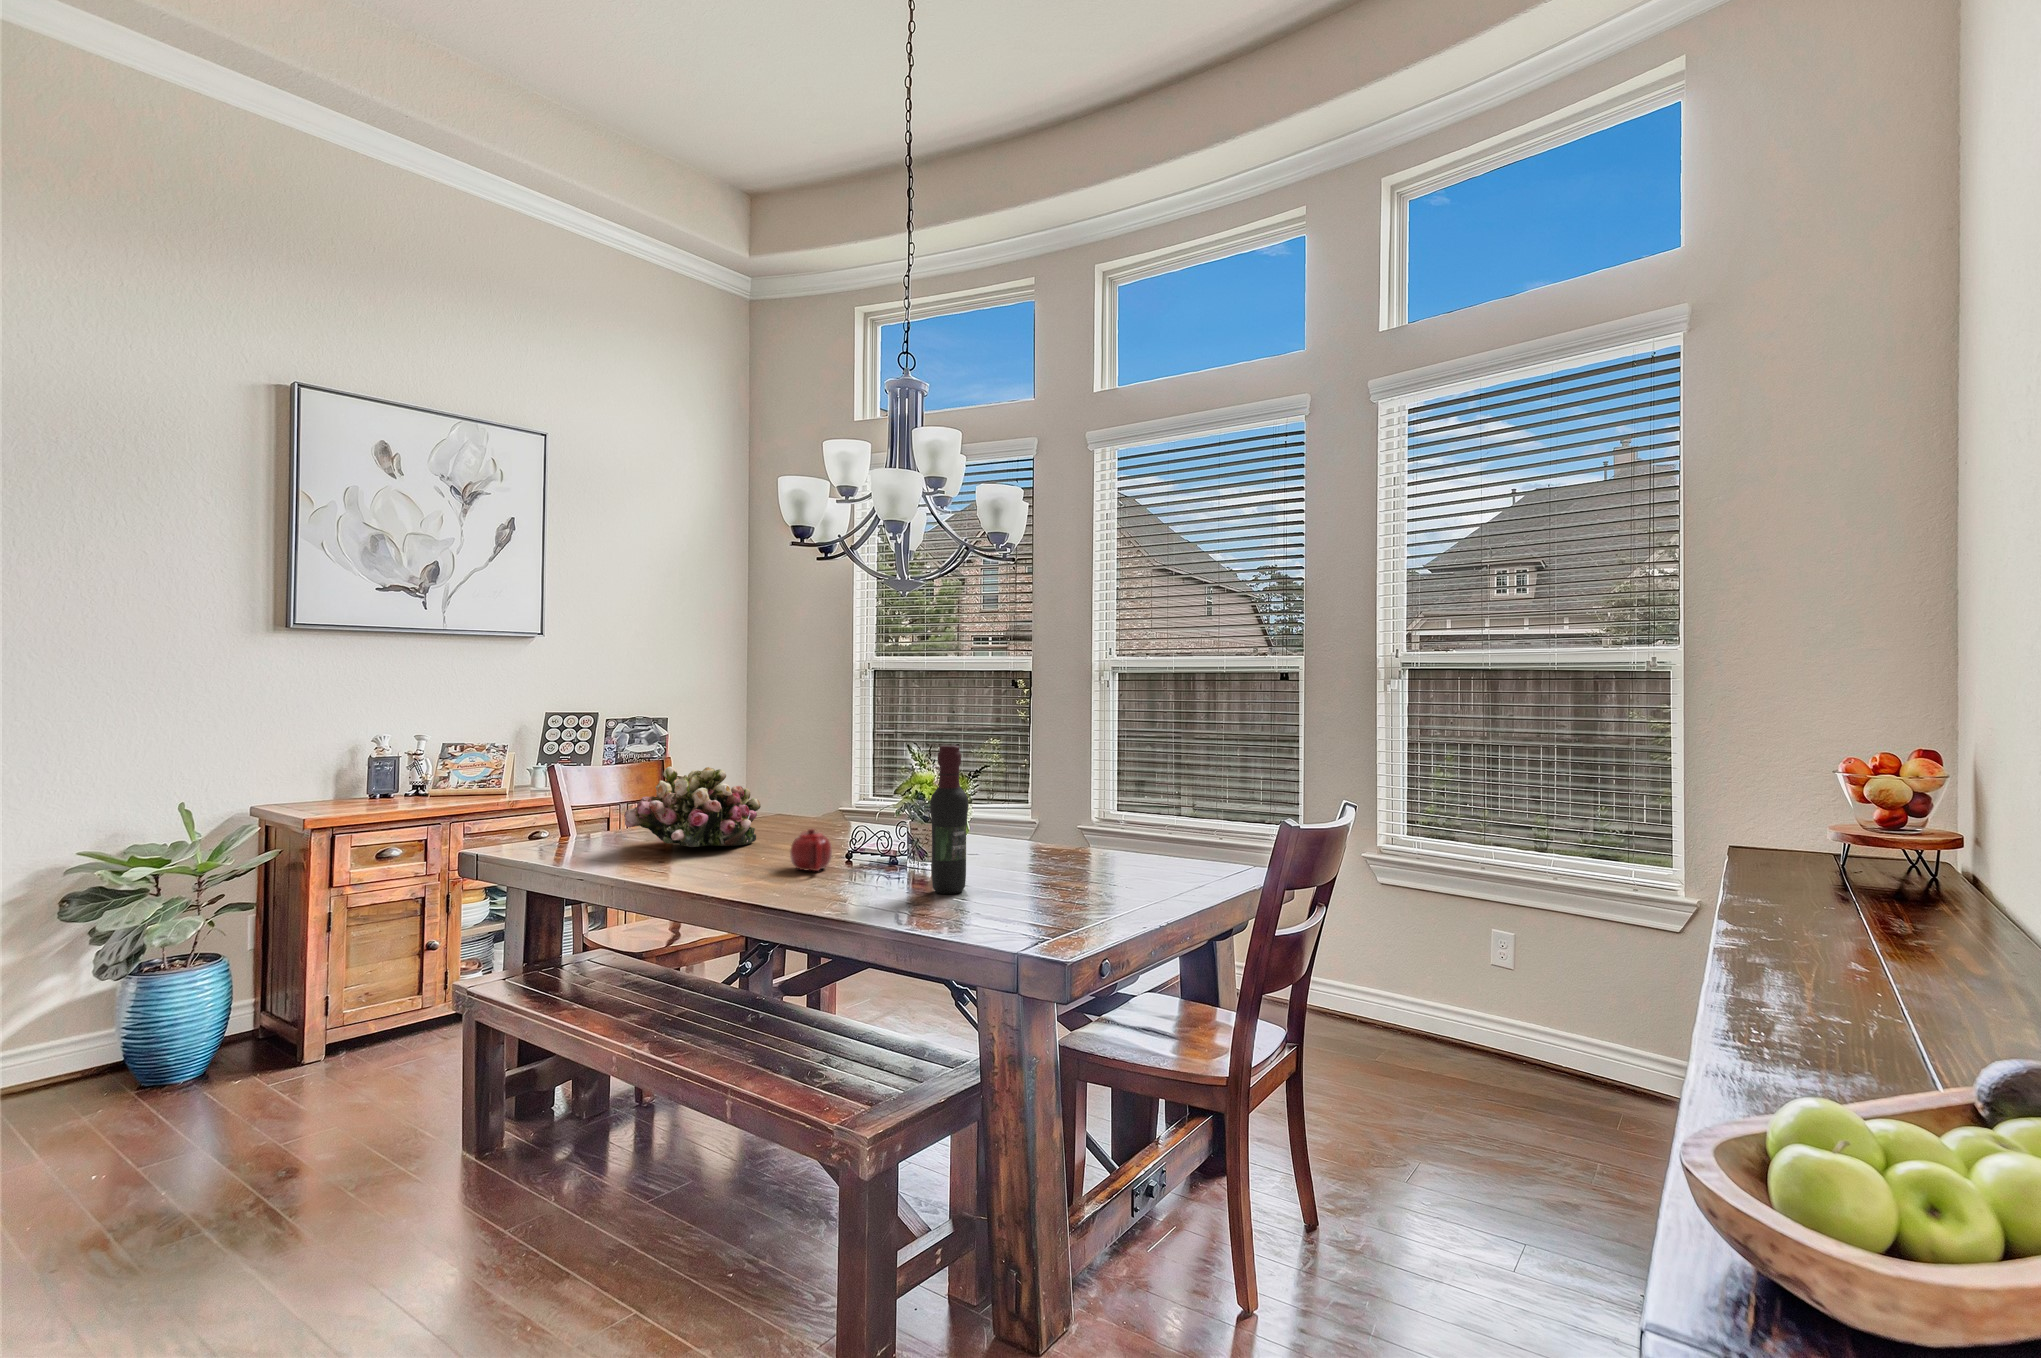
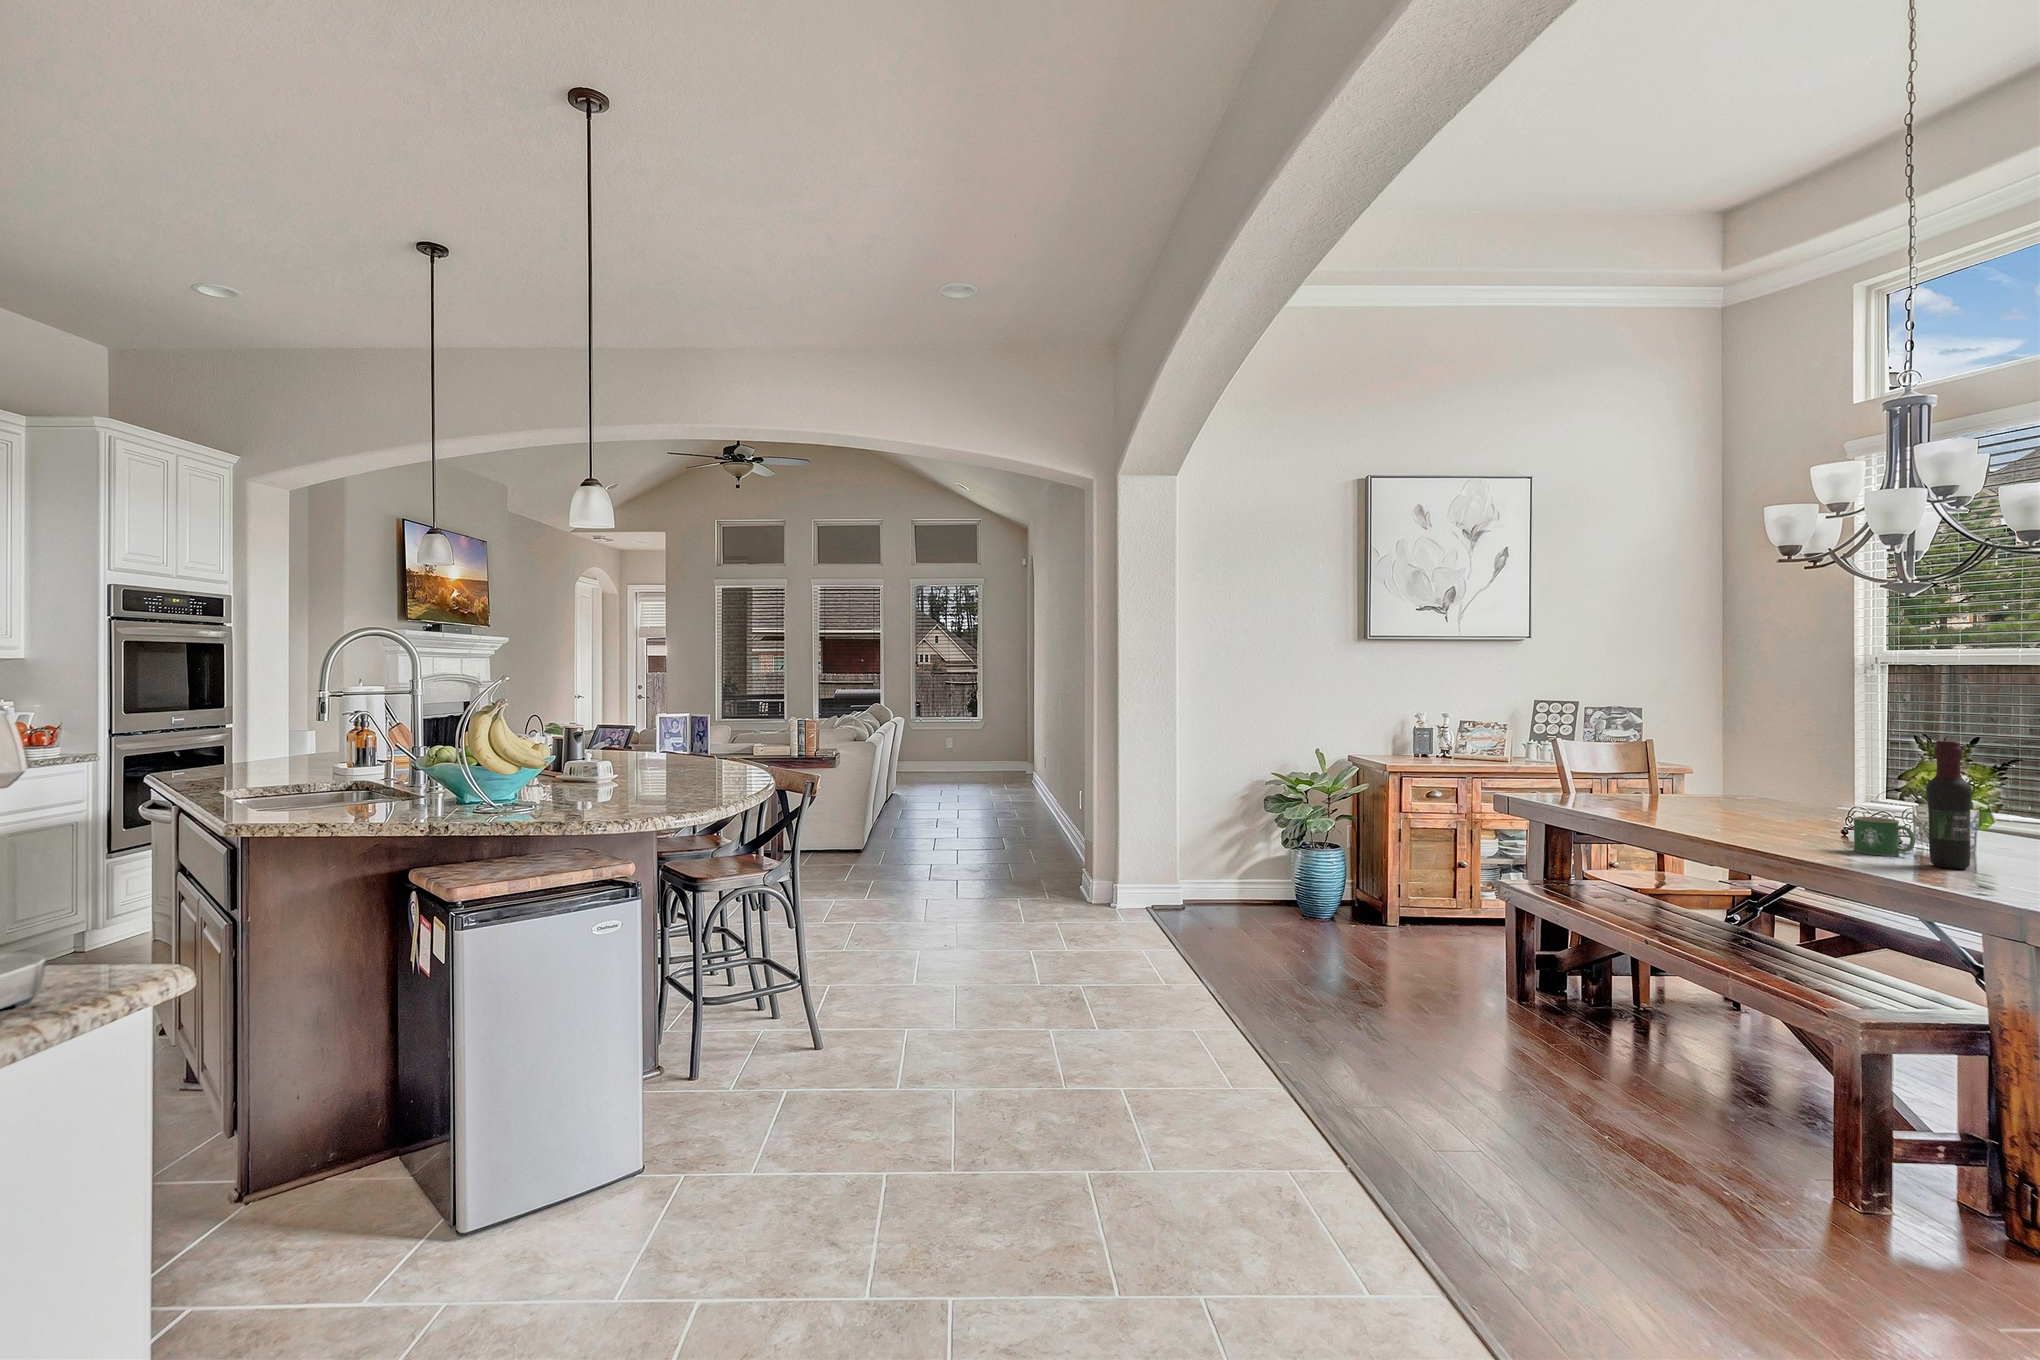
flower arrangement: present [624,767,761,847] -> none [1624,746,1748,816]
teapot: present [790,828,832,871] -> none [1780,804,1823,838]
mug: none [862,838,917,885] -> present [1853,816,1915,856]

